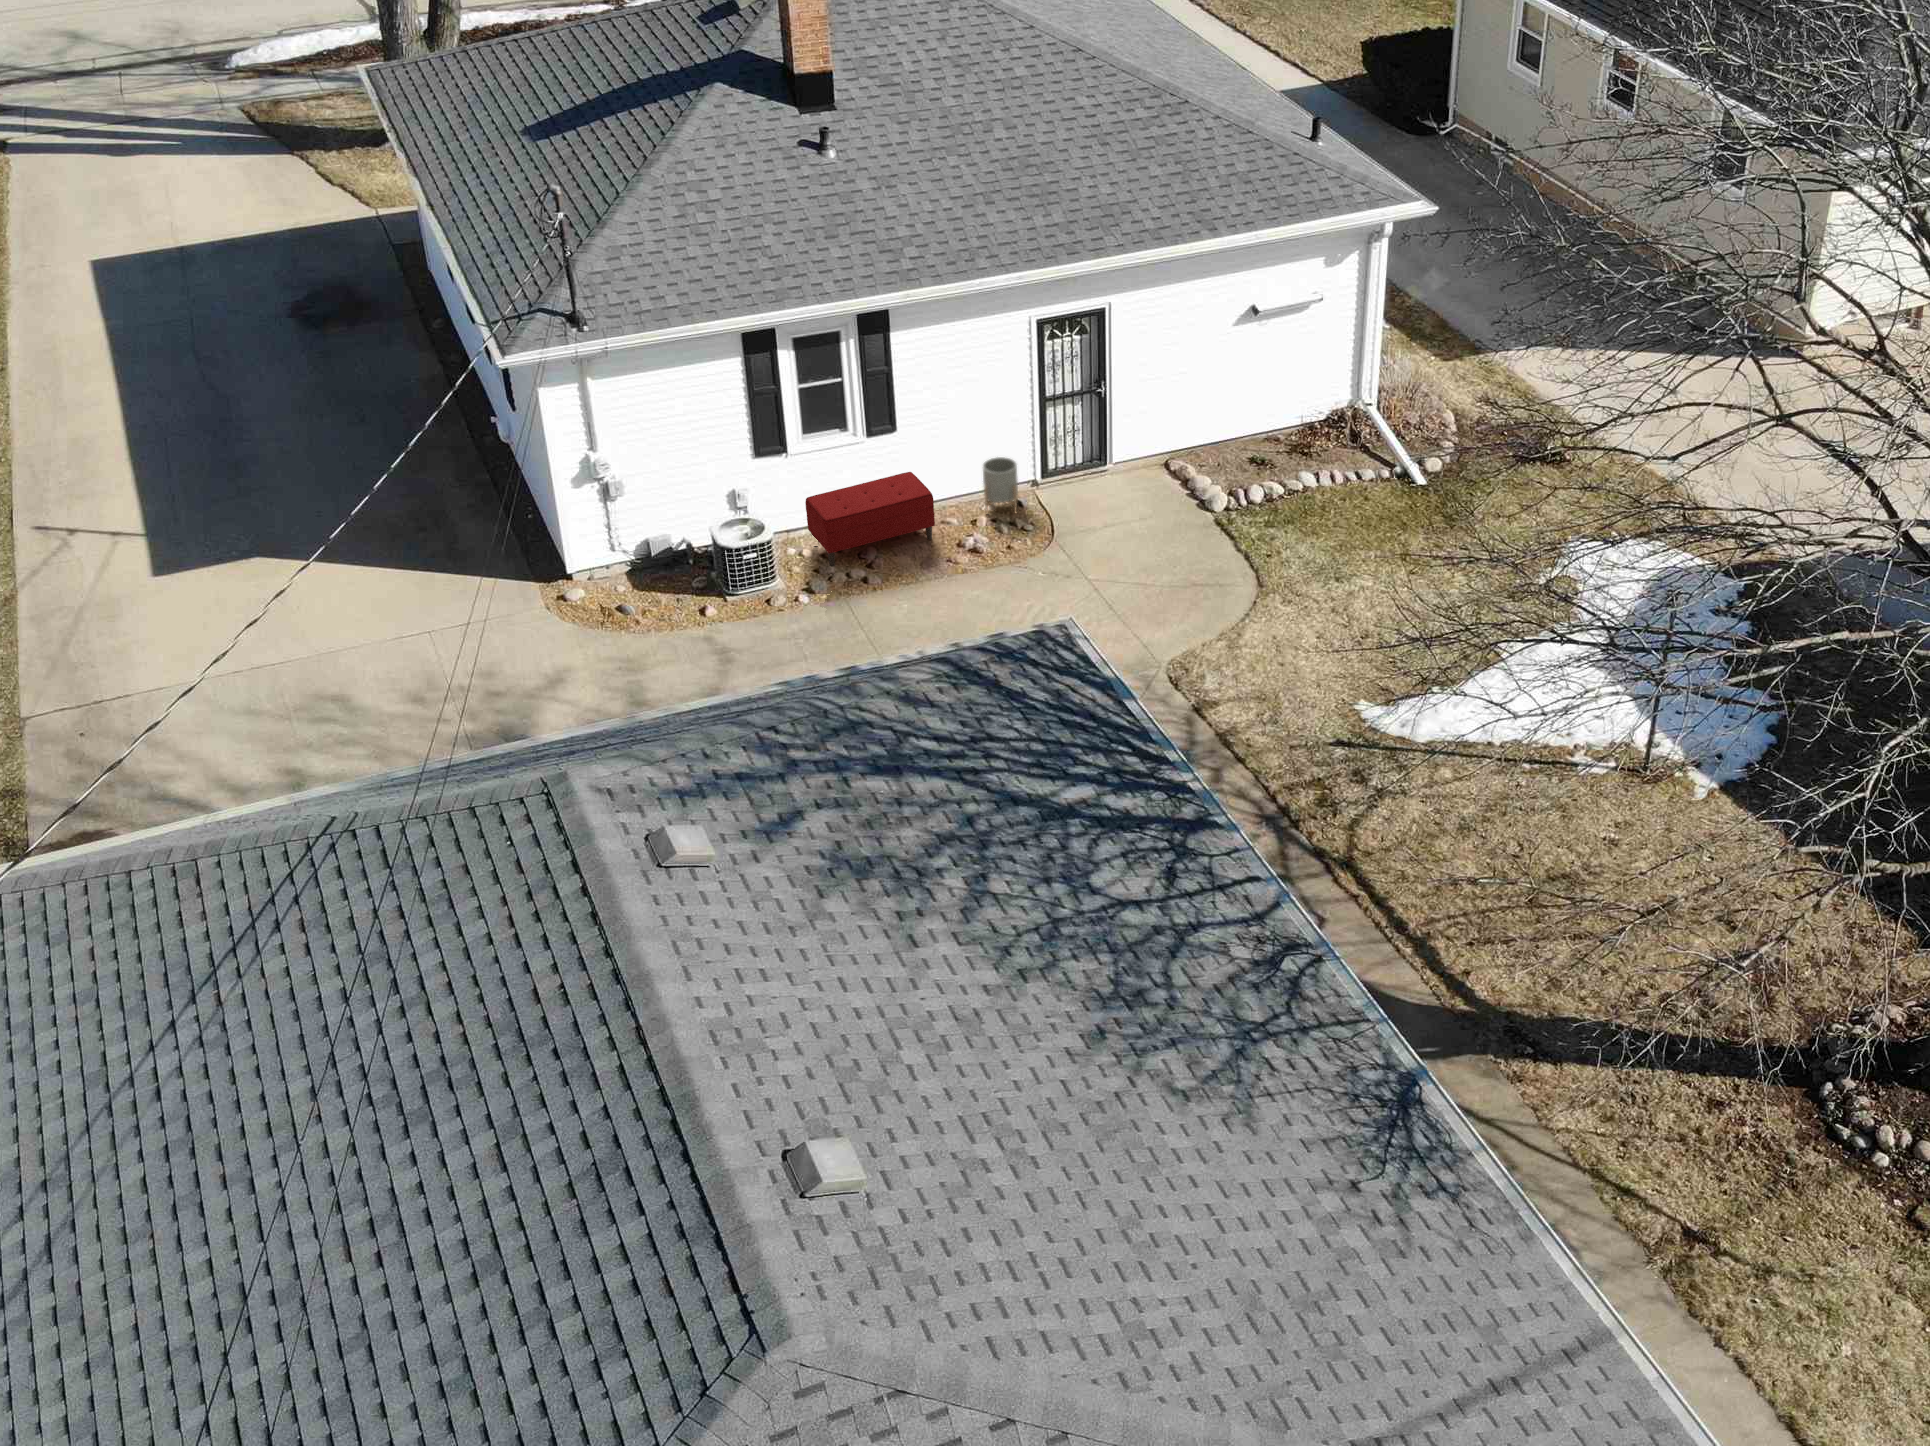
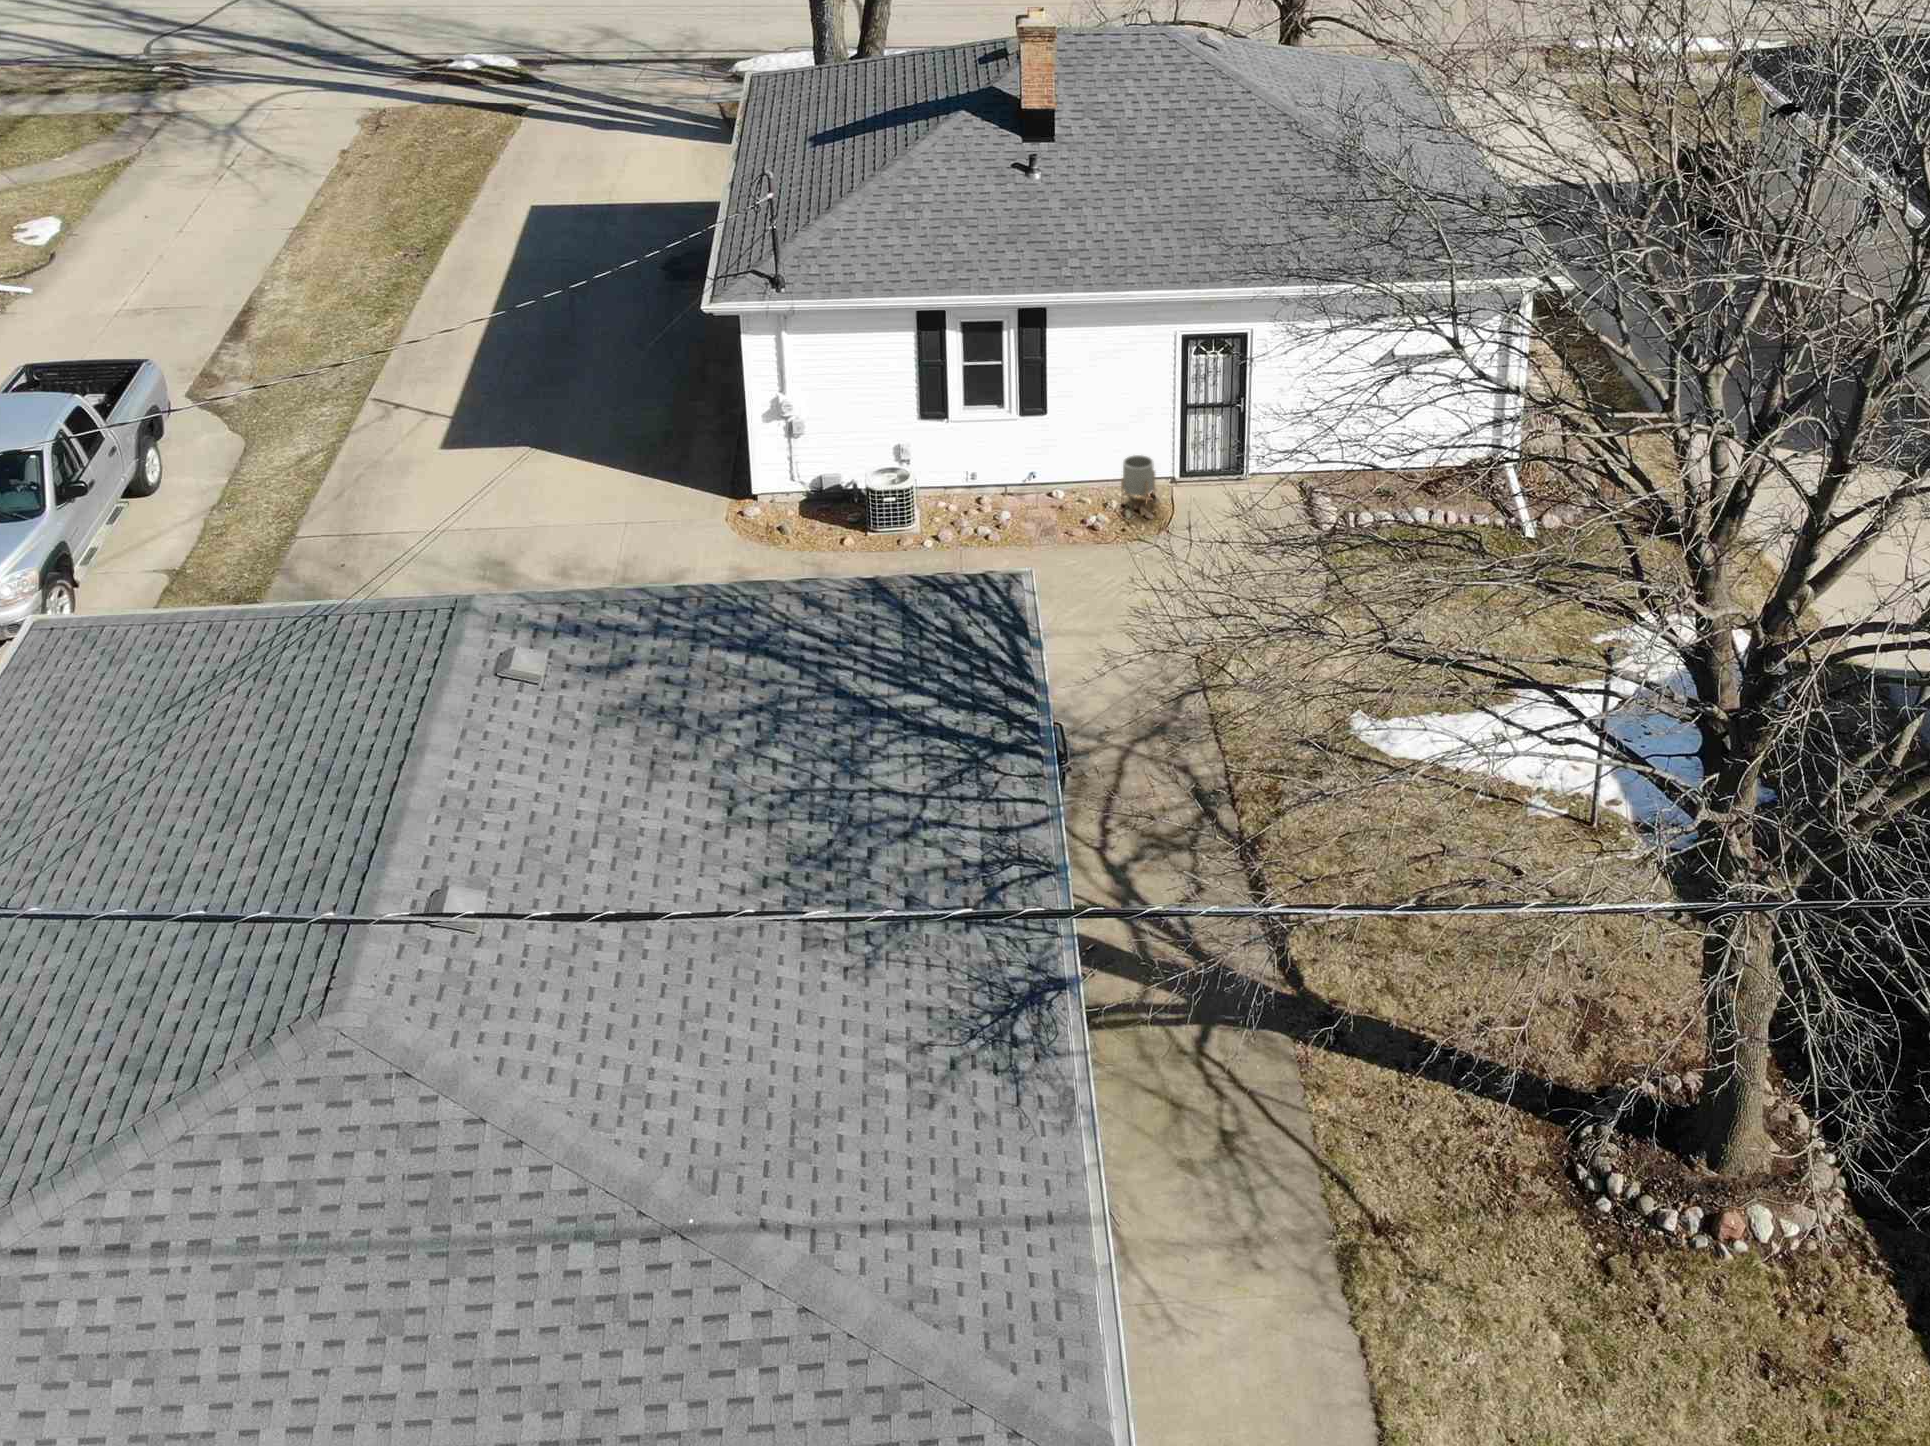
bench: present [805,472,935,566] -> none [960,455,1067,524]

